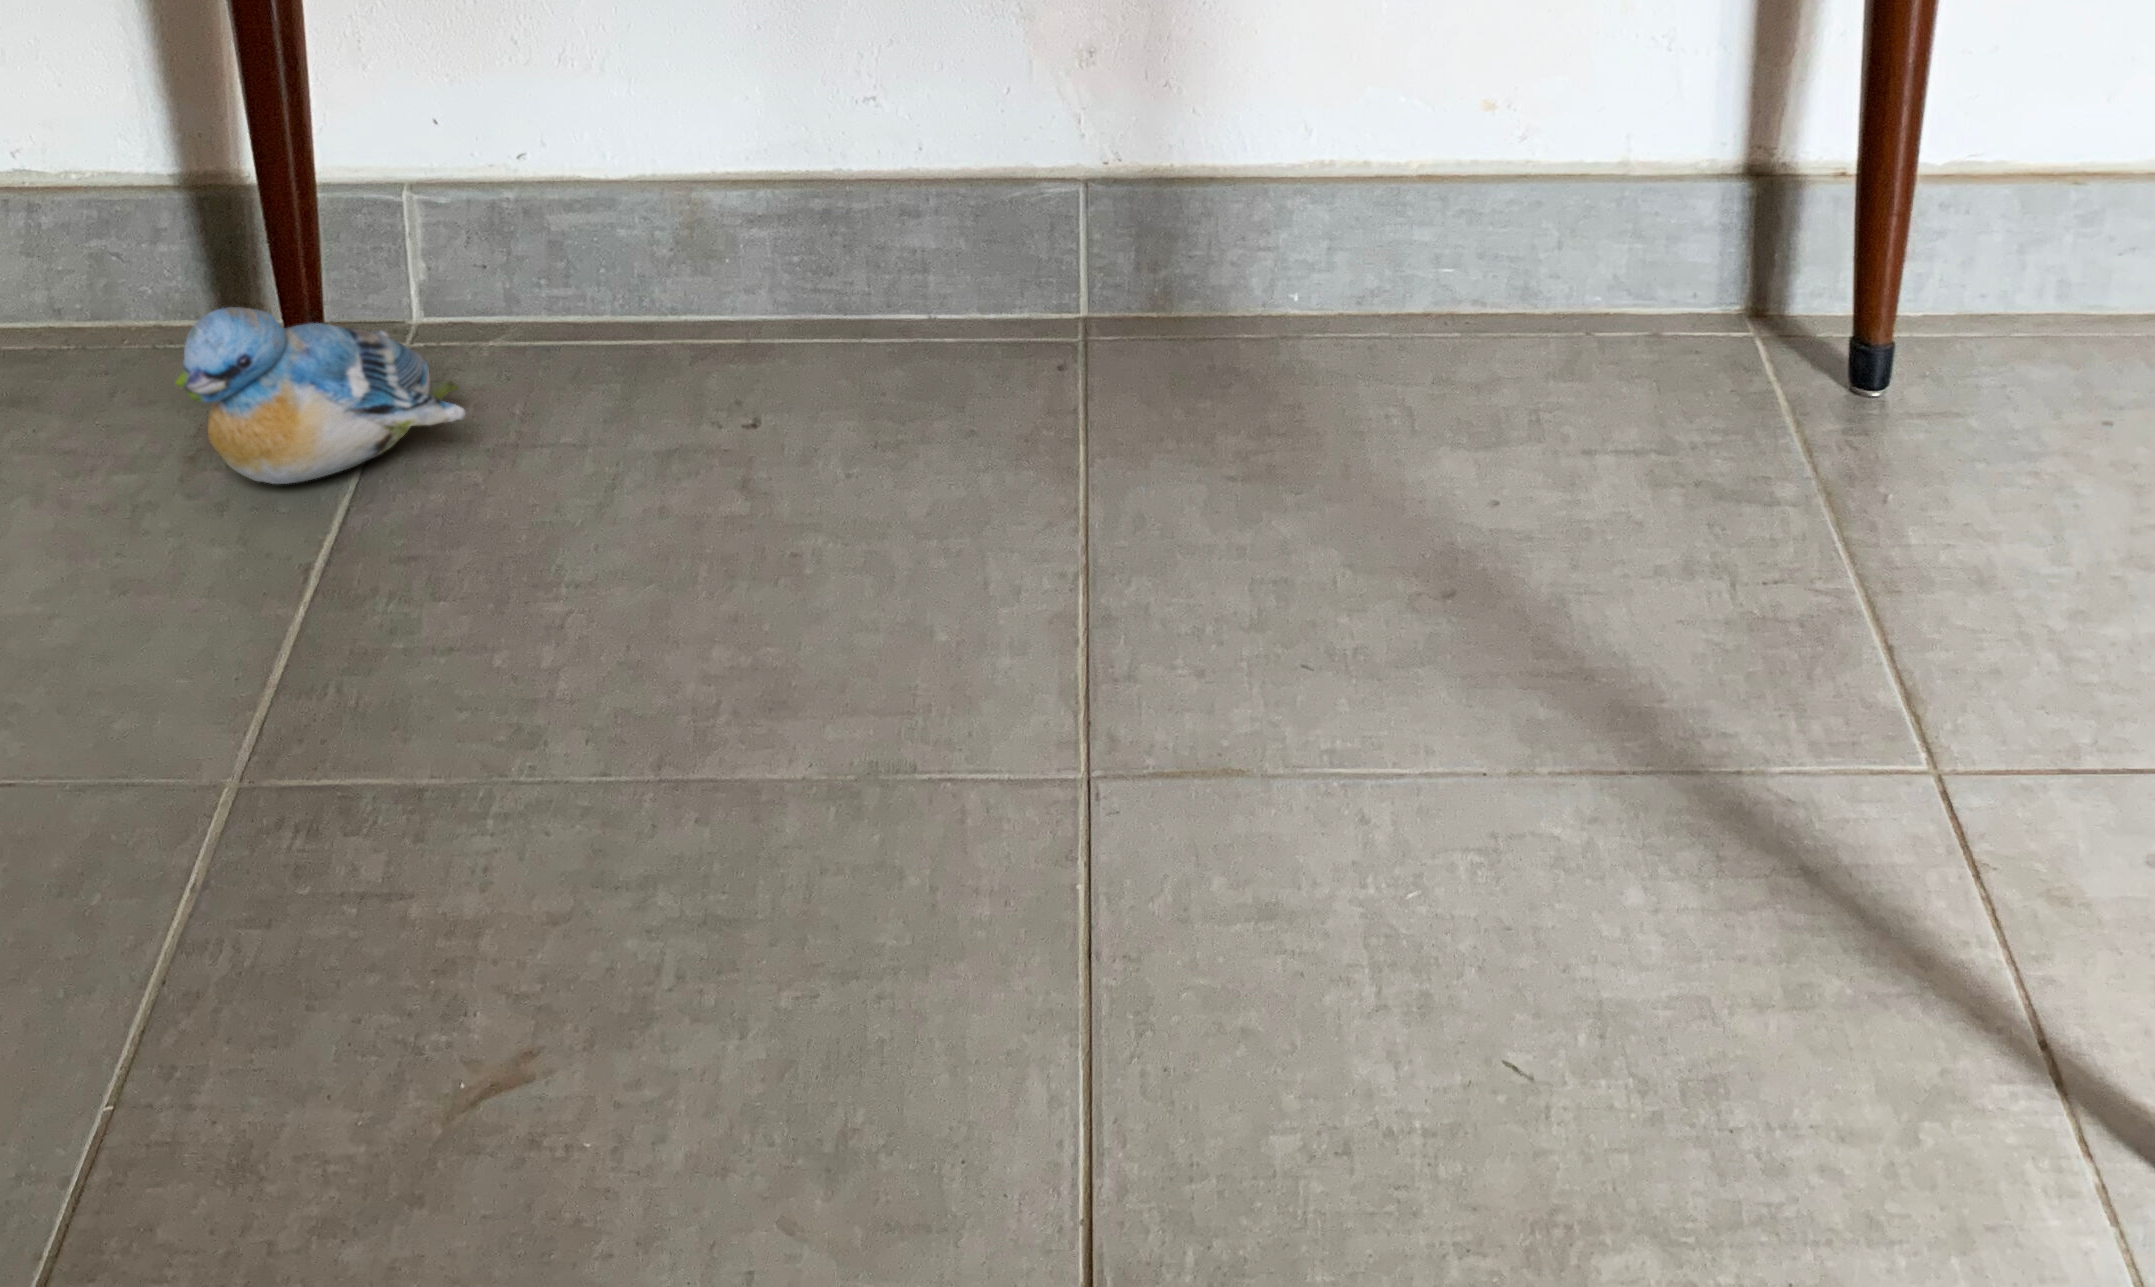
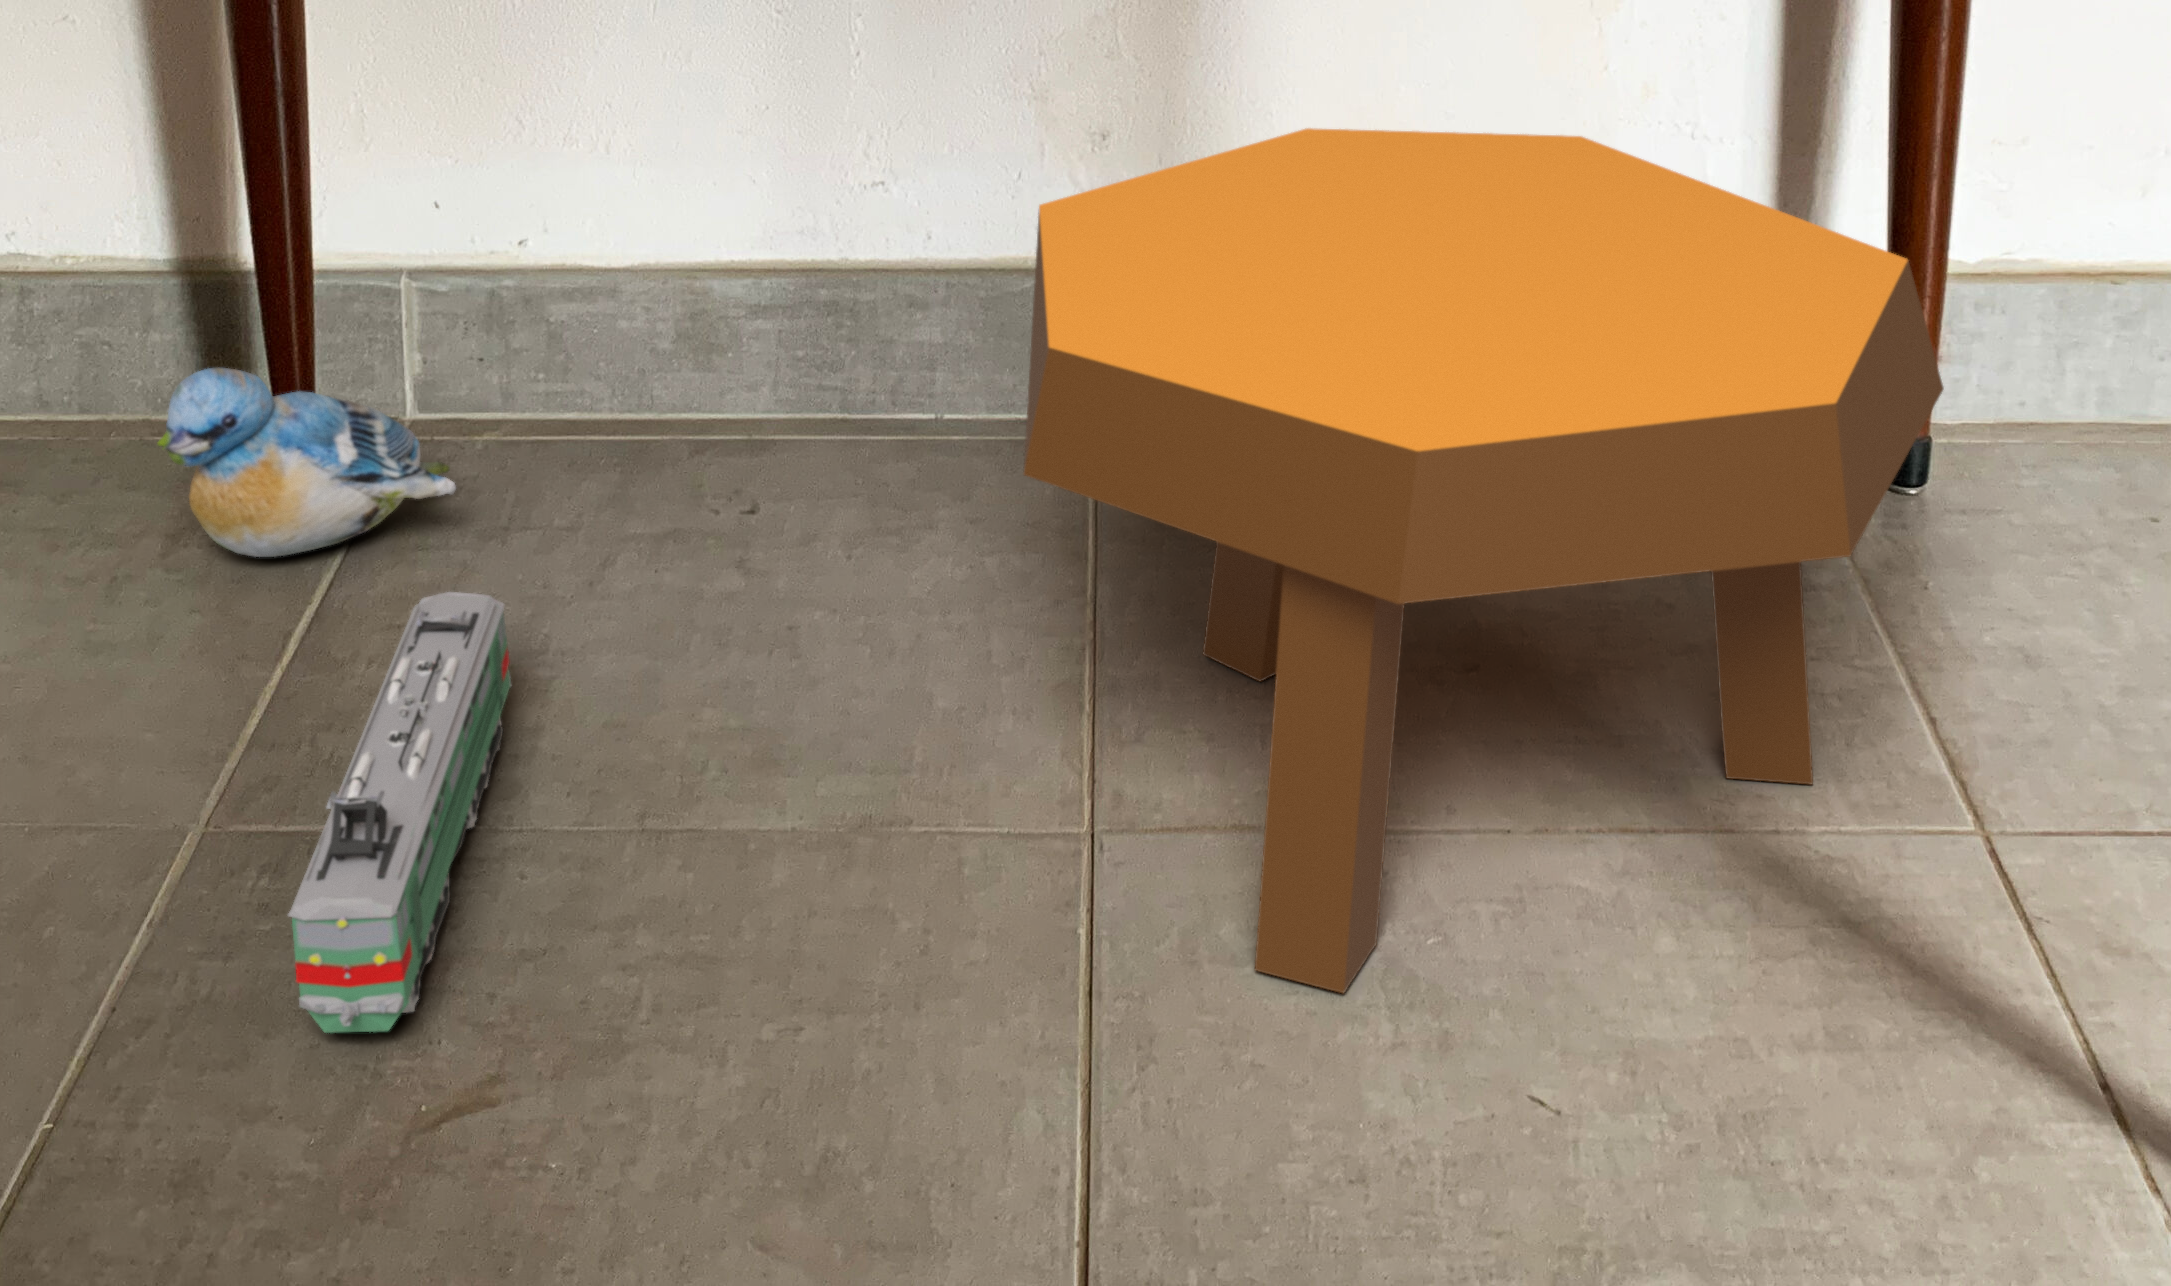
footstool: none [1019,75,1908,956] -> present [1024,128,1944,993]
toy train: none [324,547,527,1011] -> present [288,592,512,1033]

